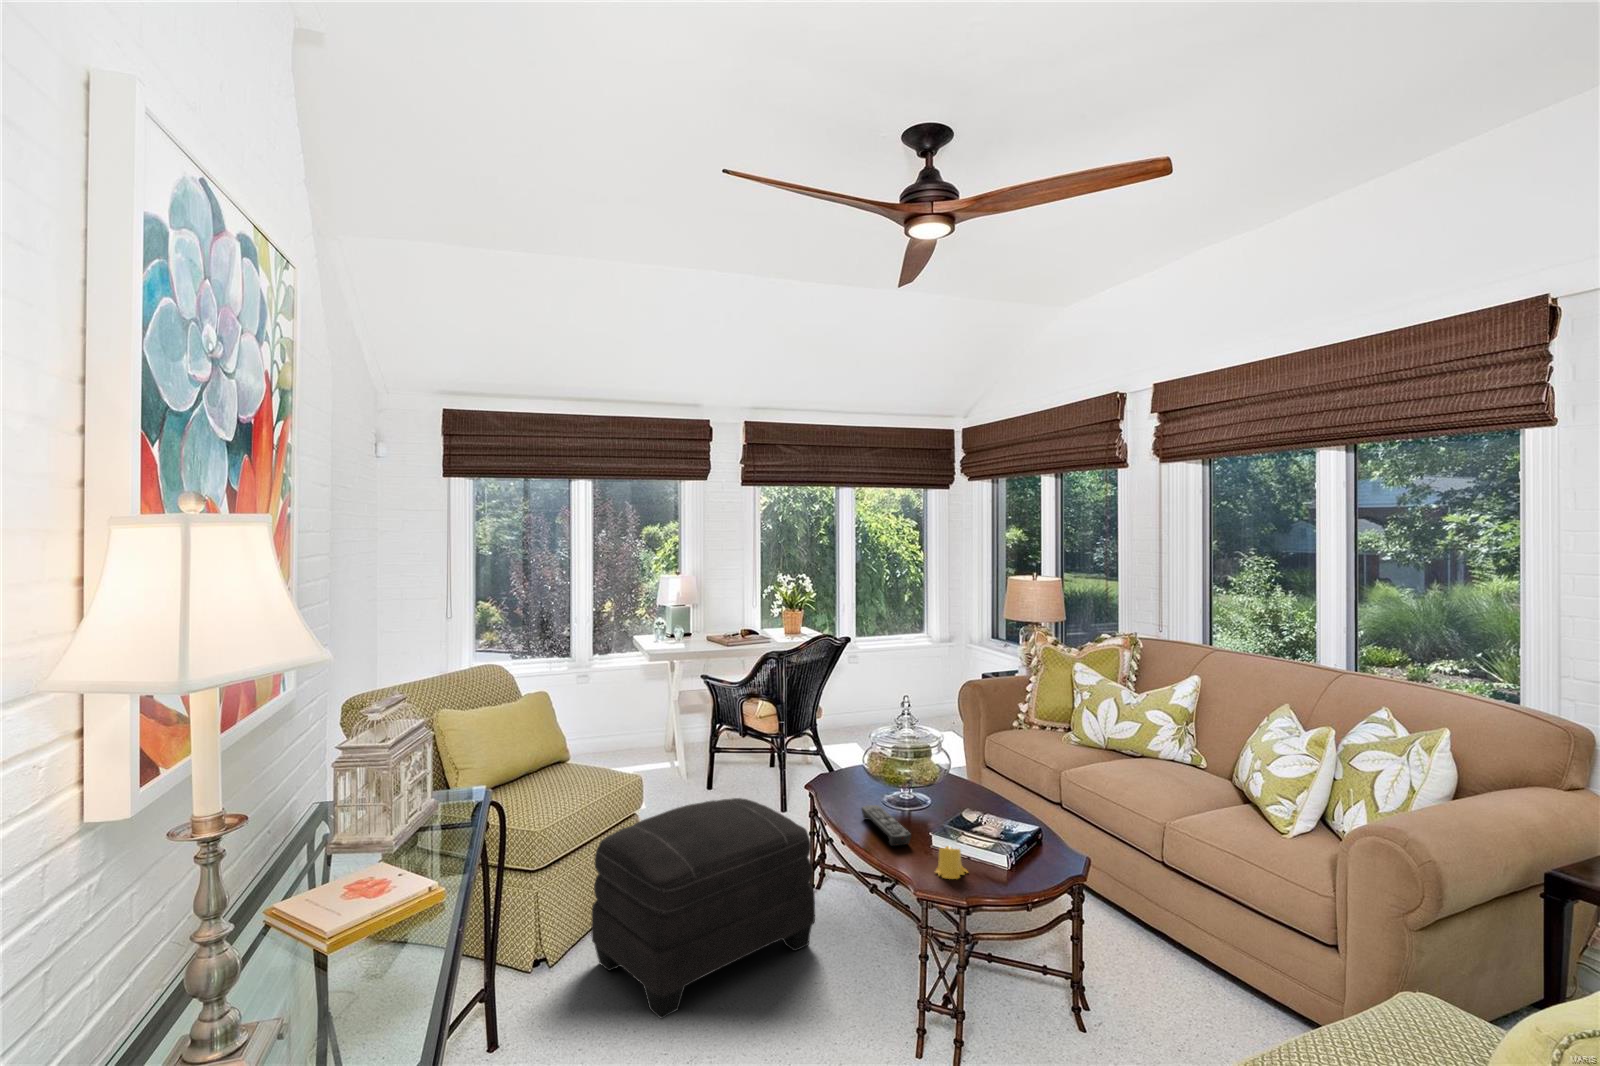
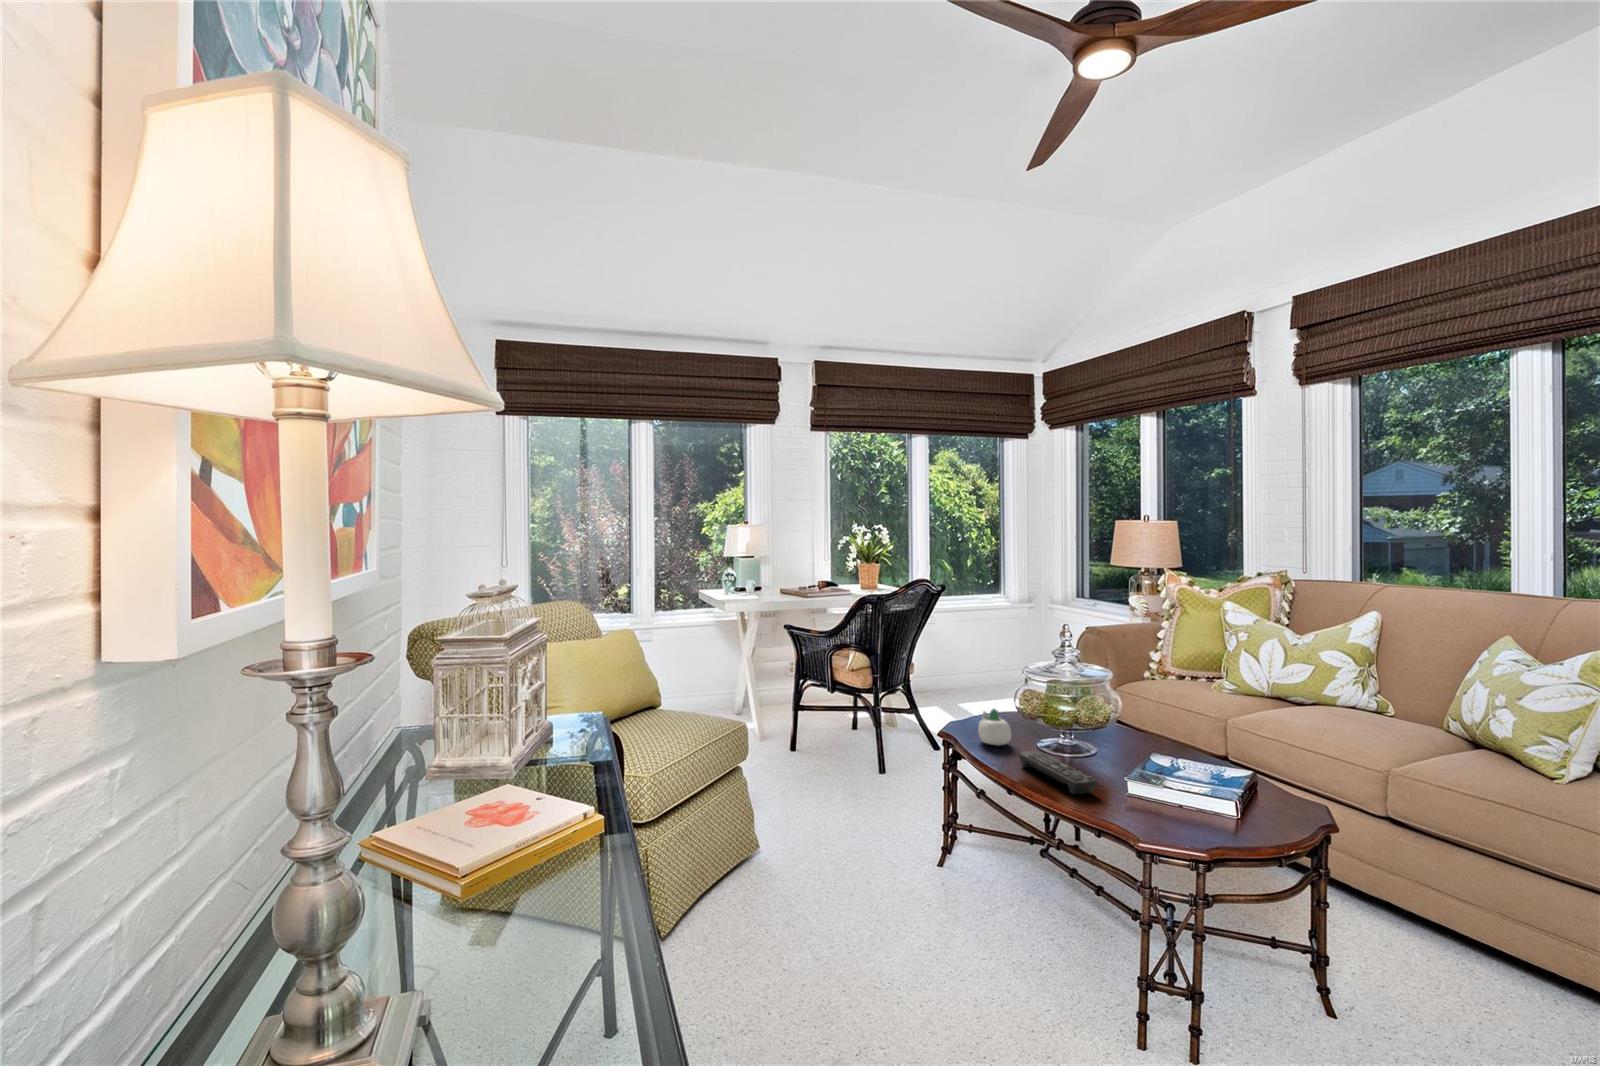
succulent planter: none [838,765,864,798] -> present [978,709,1011,746]
ottoman: present [591,798,815,1019] -> none [707,746,965,1000]
candle: present [936,846,968,879] -> none [1142,787,1185,830]

